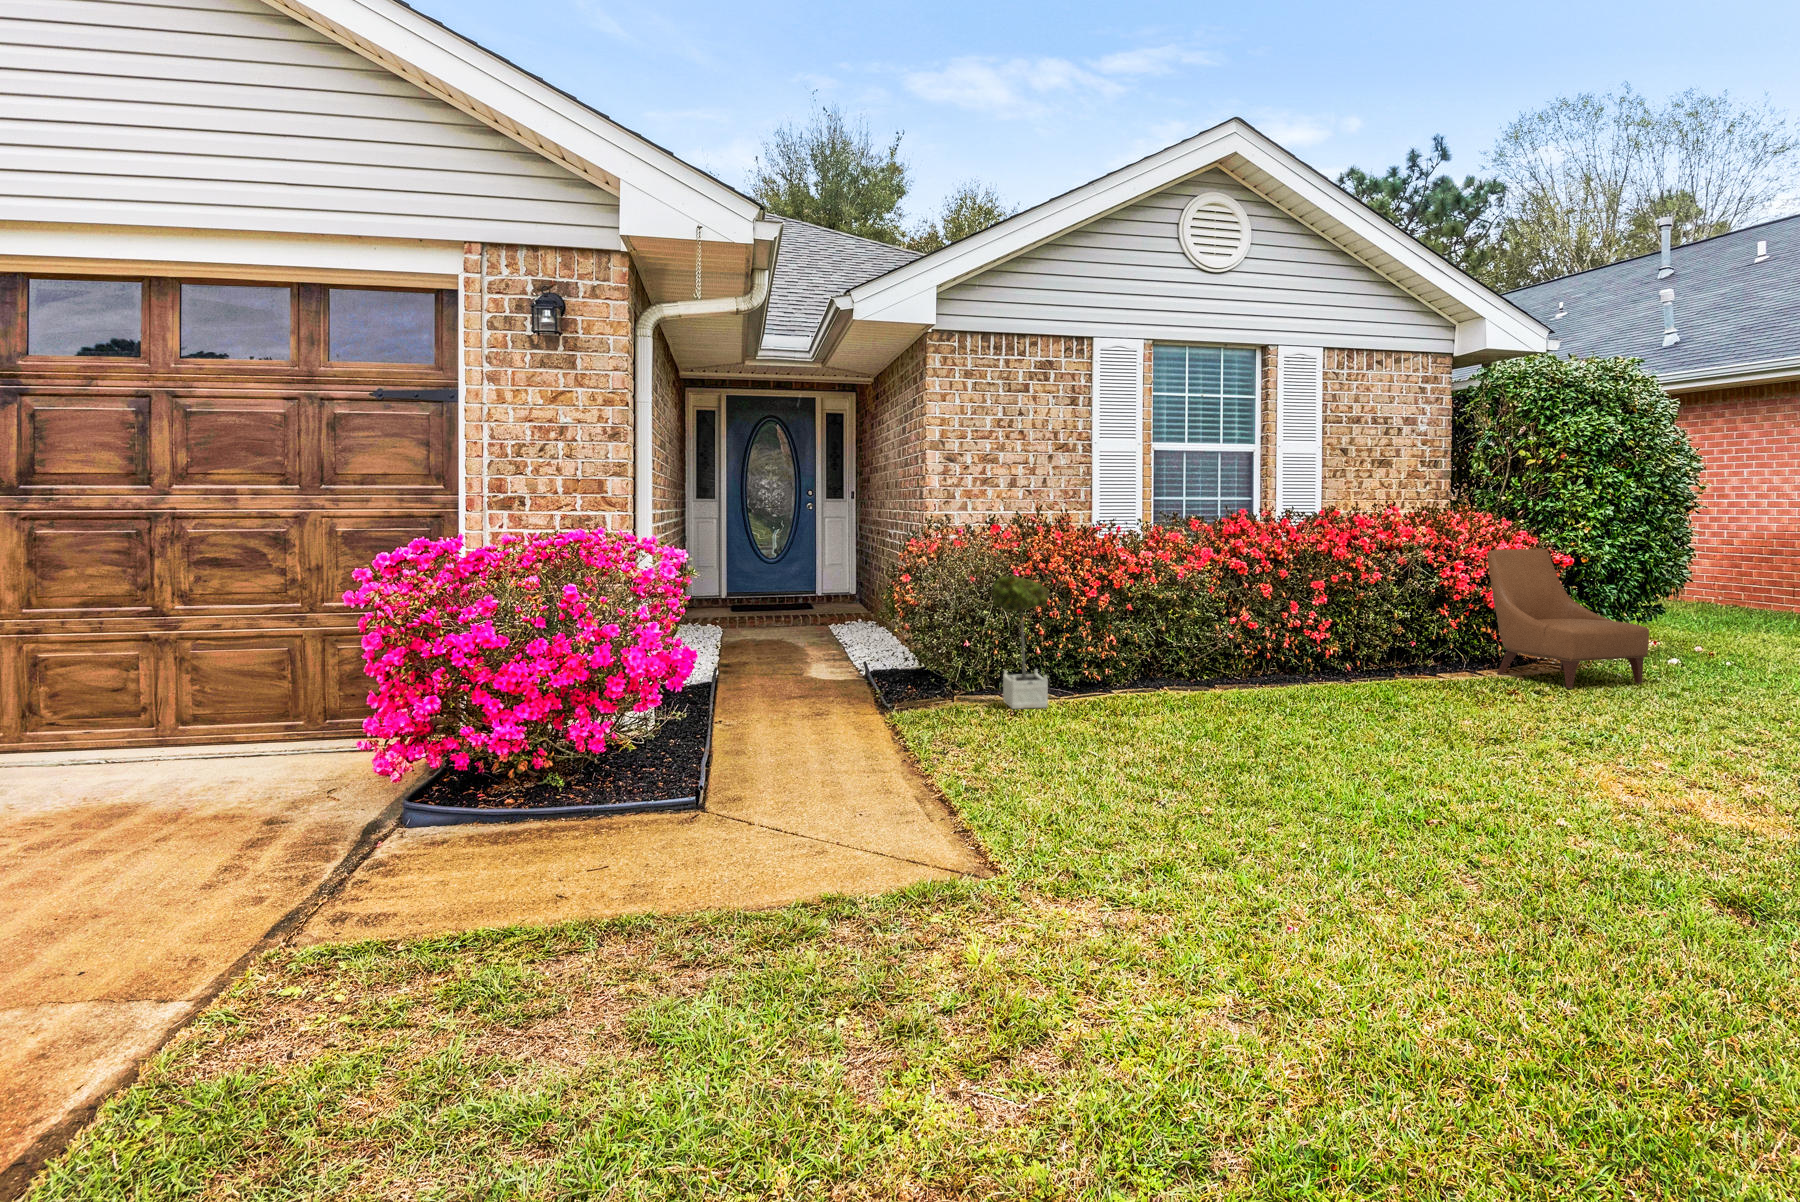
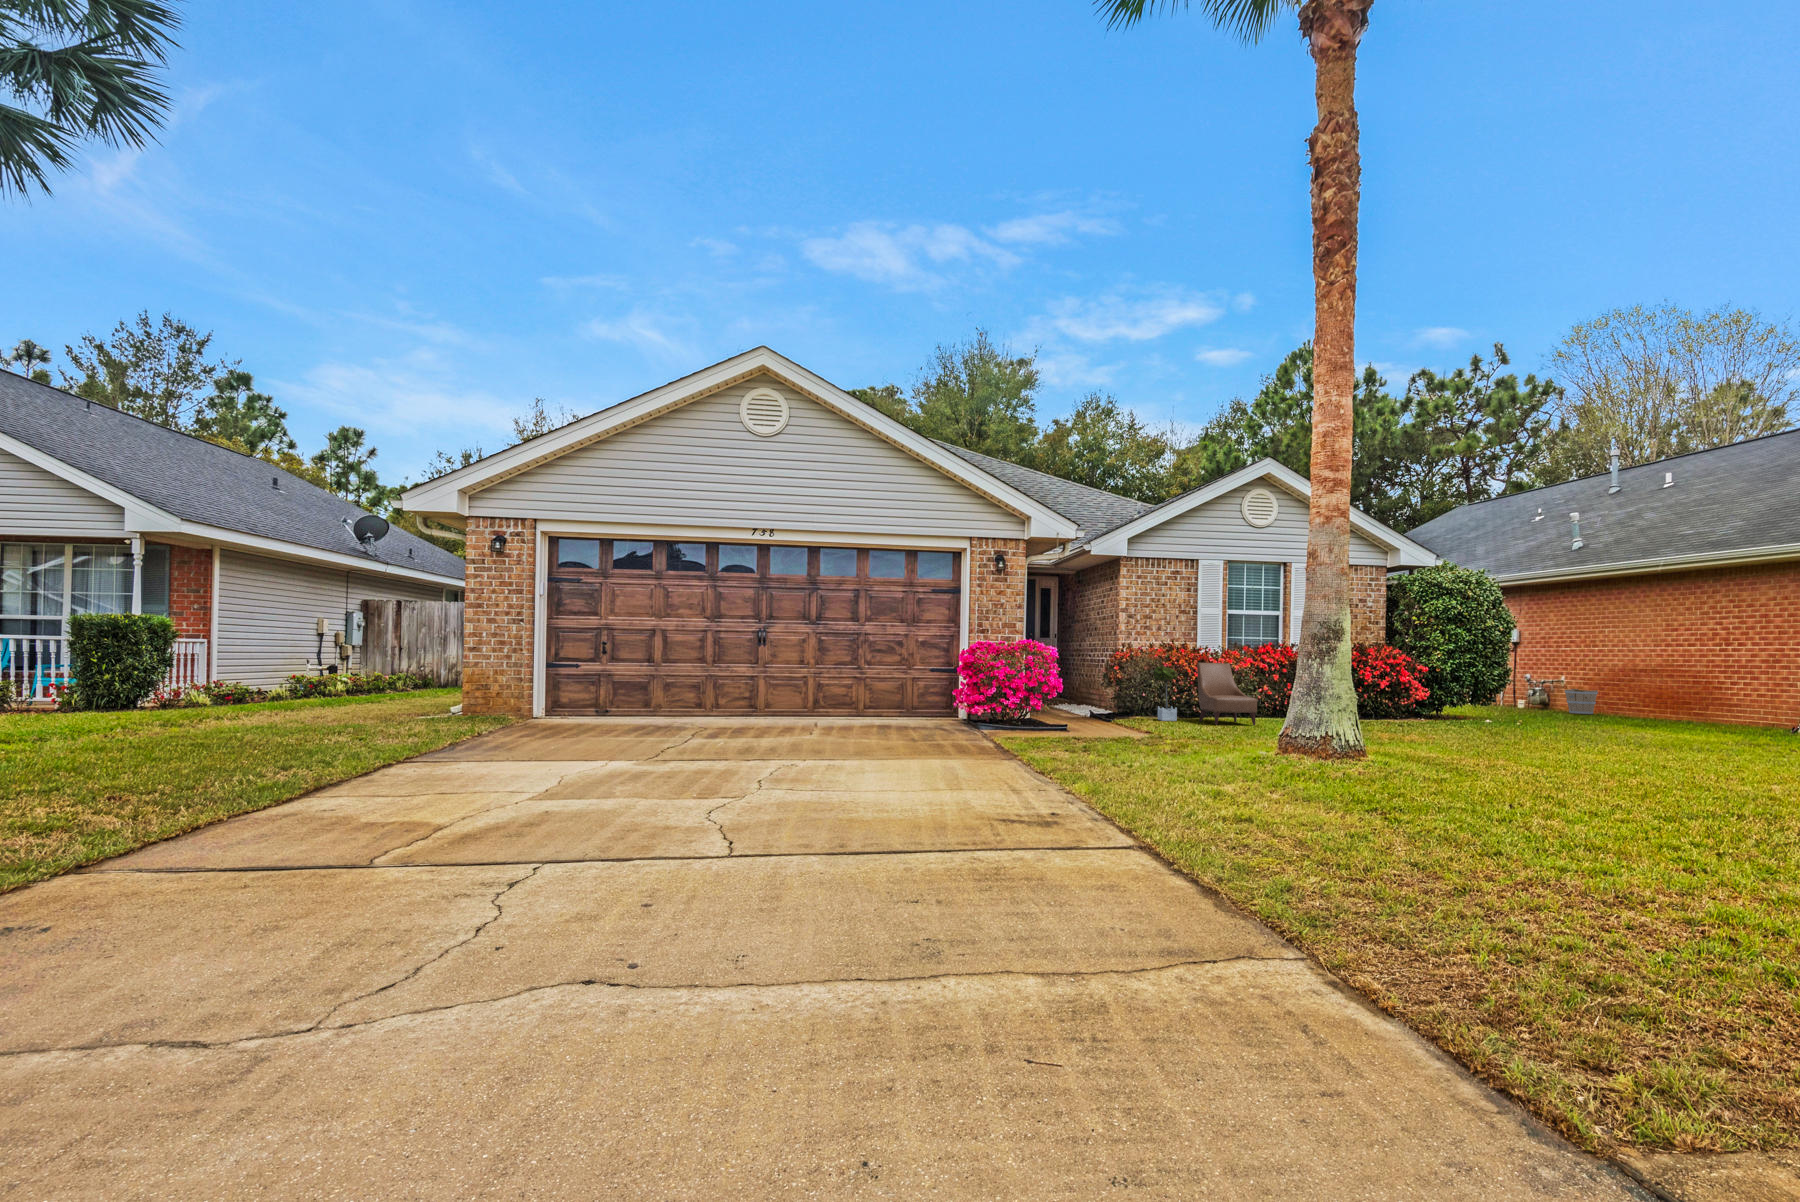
chair: present [1487,549,1649,688] -> present [1197,663,1257,725]
wooden bucket: none [1706,568,1771,612] -> present [1565,689,1598,714]

